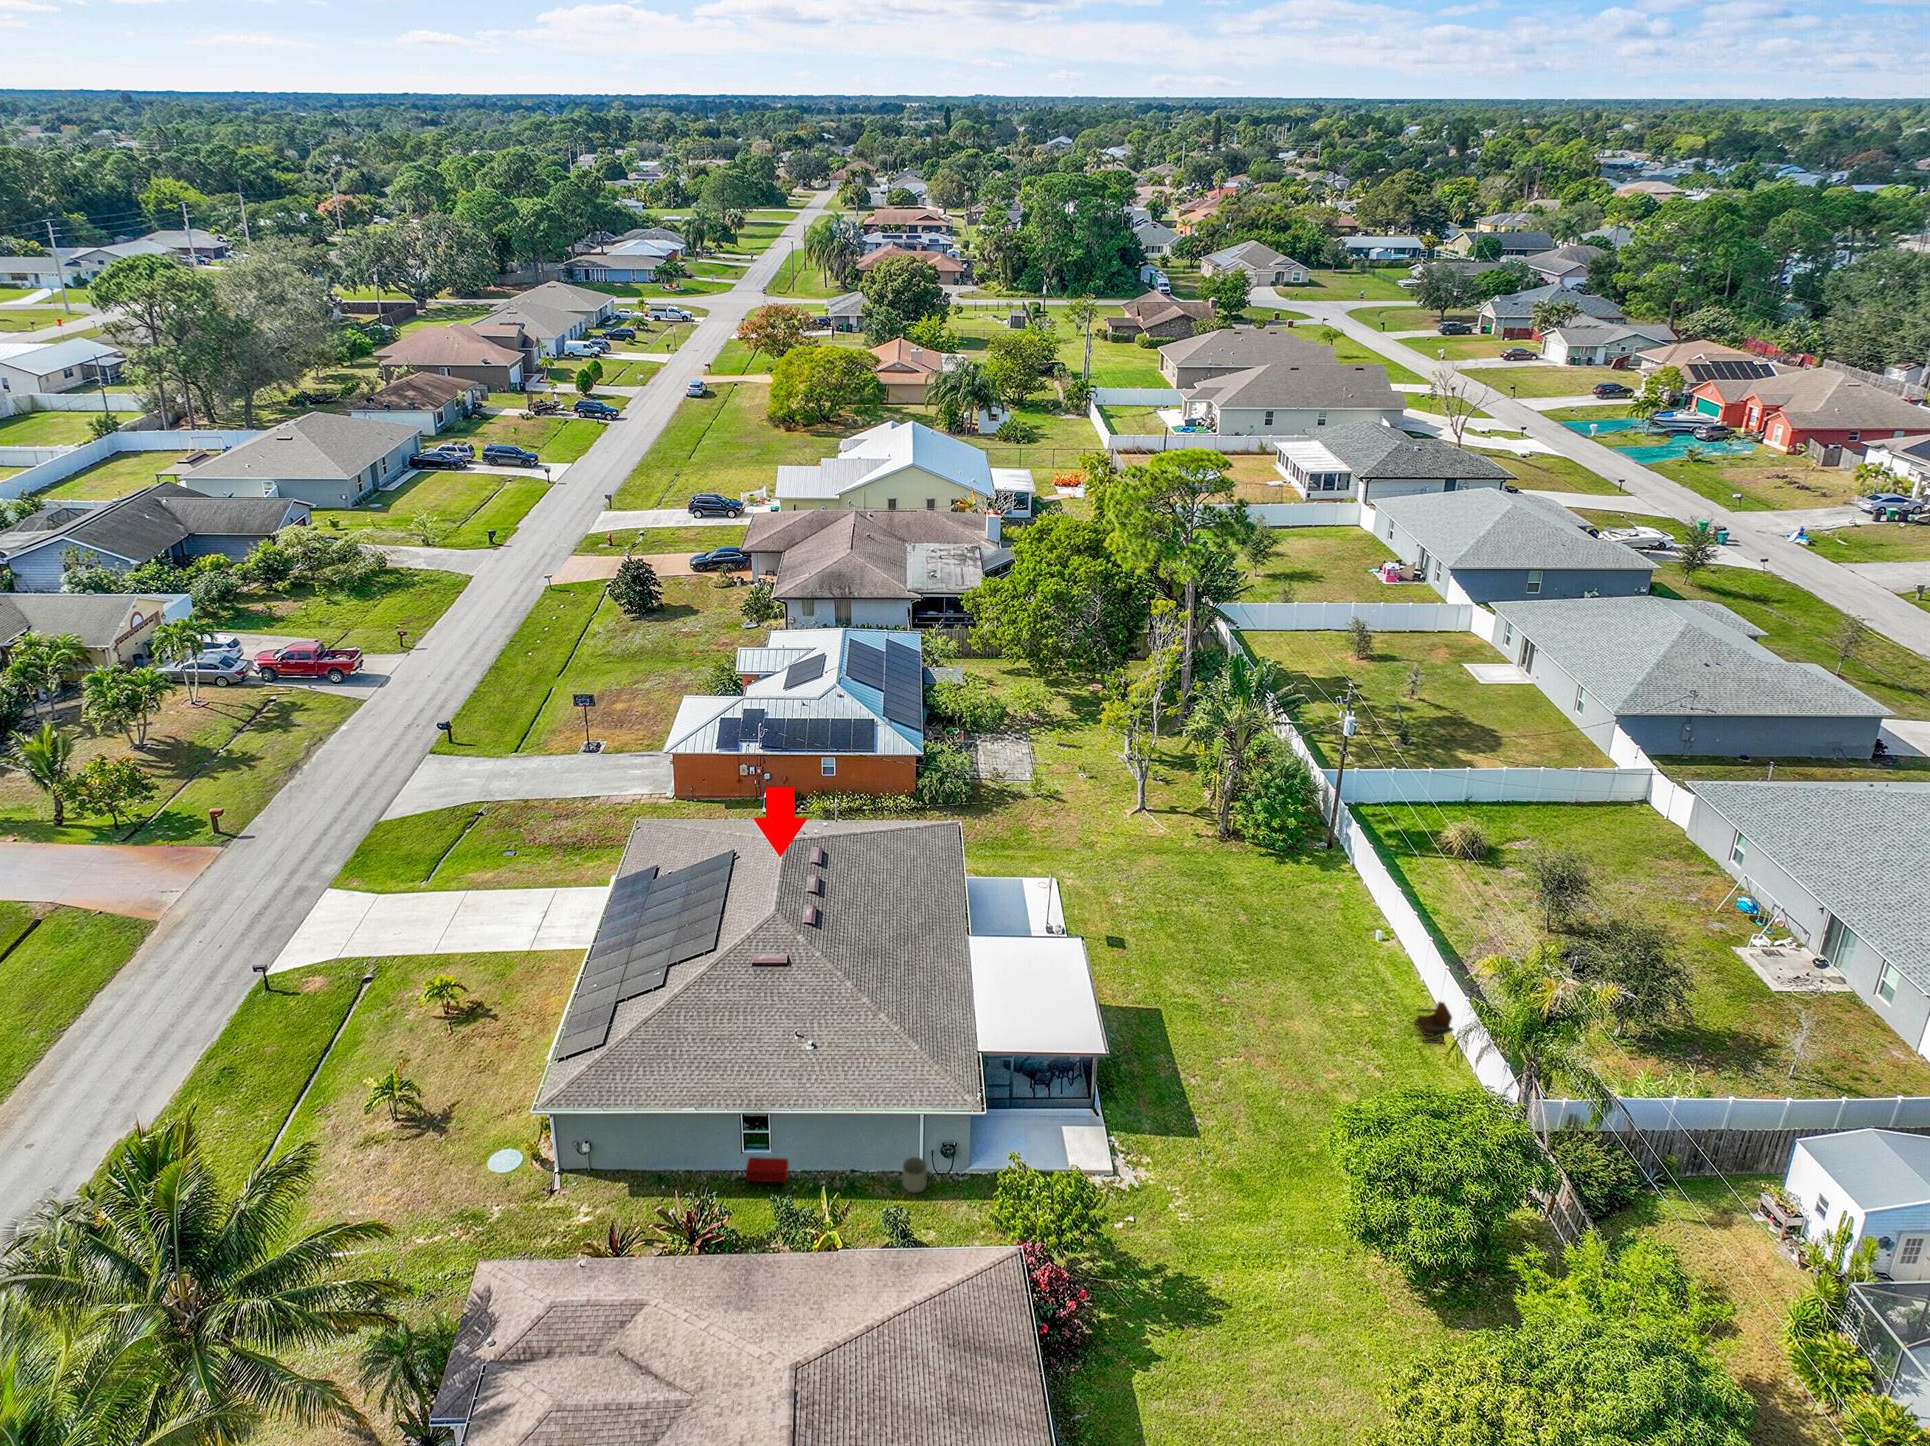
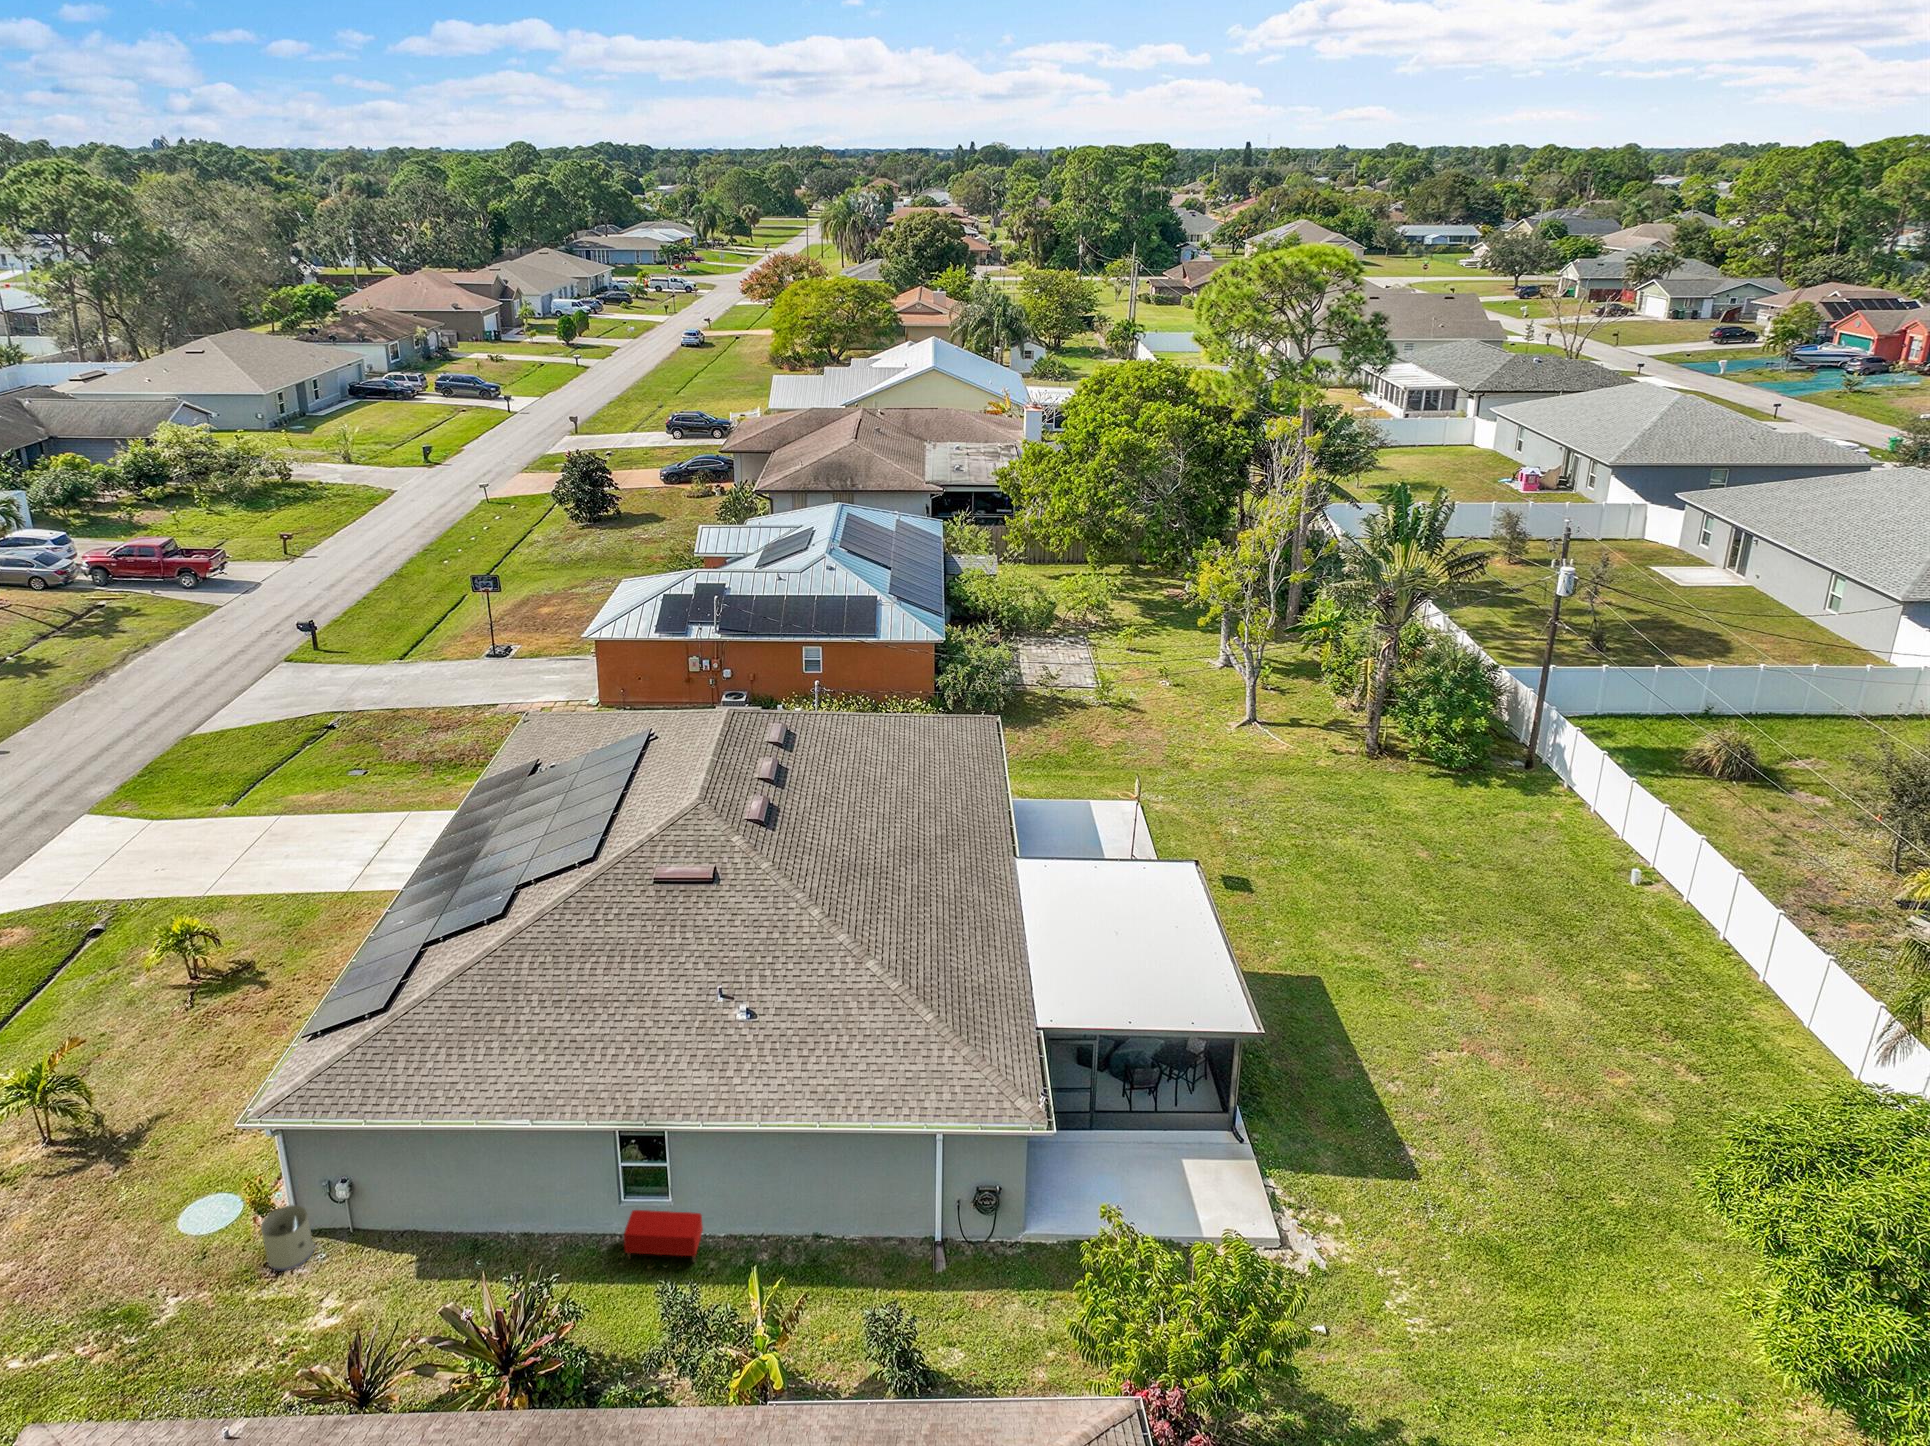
lounge chair: present [1414,1002,1453,1044] -> none [1729,963,1810,1030]
trash can: present [902,1157,927,1193] -> present [261,1205,315,1271]

